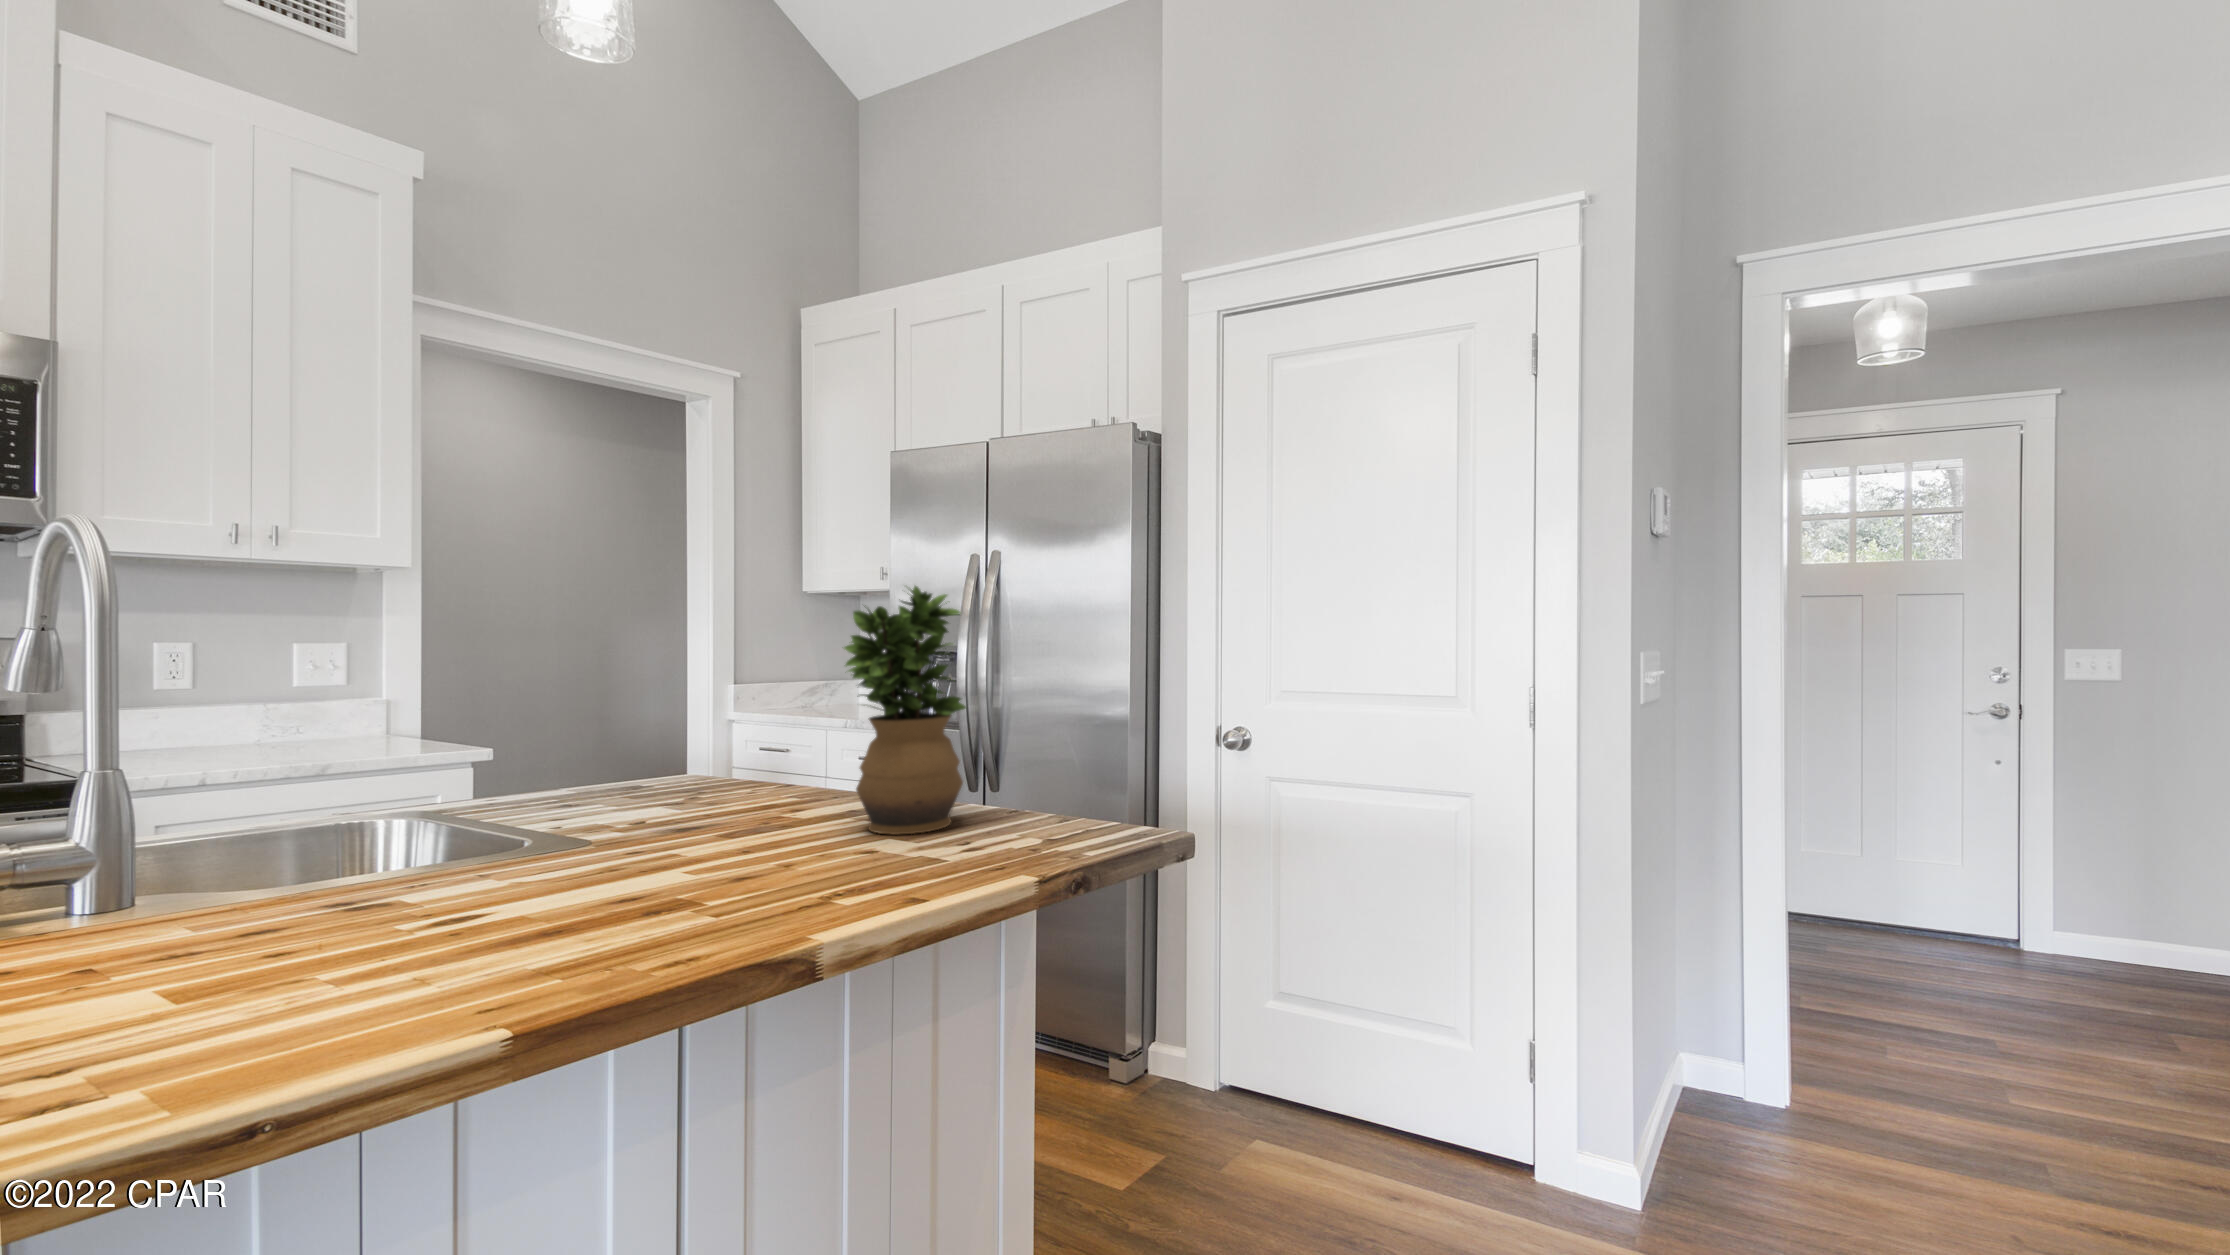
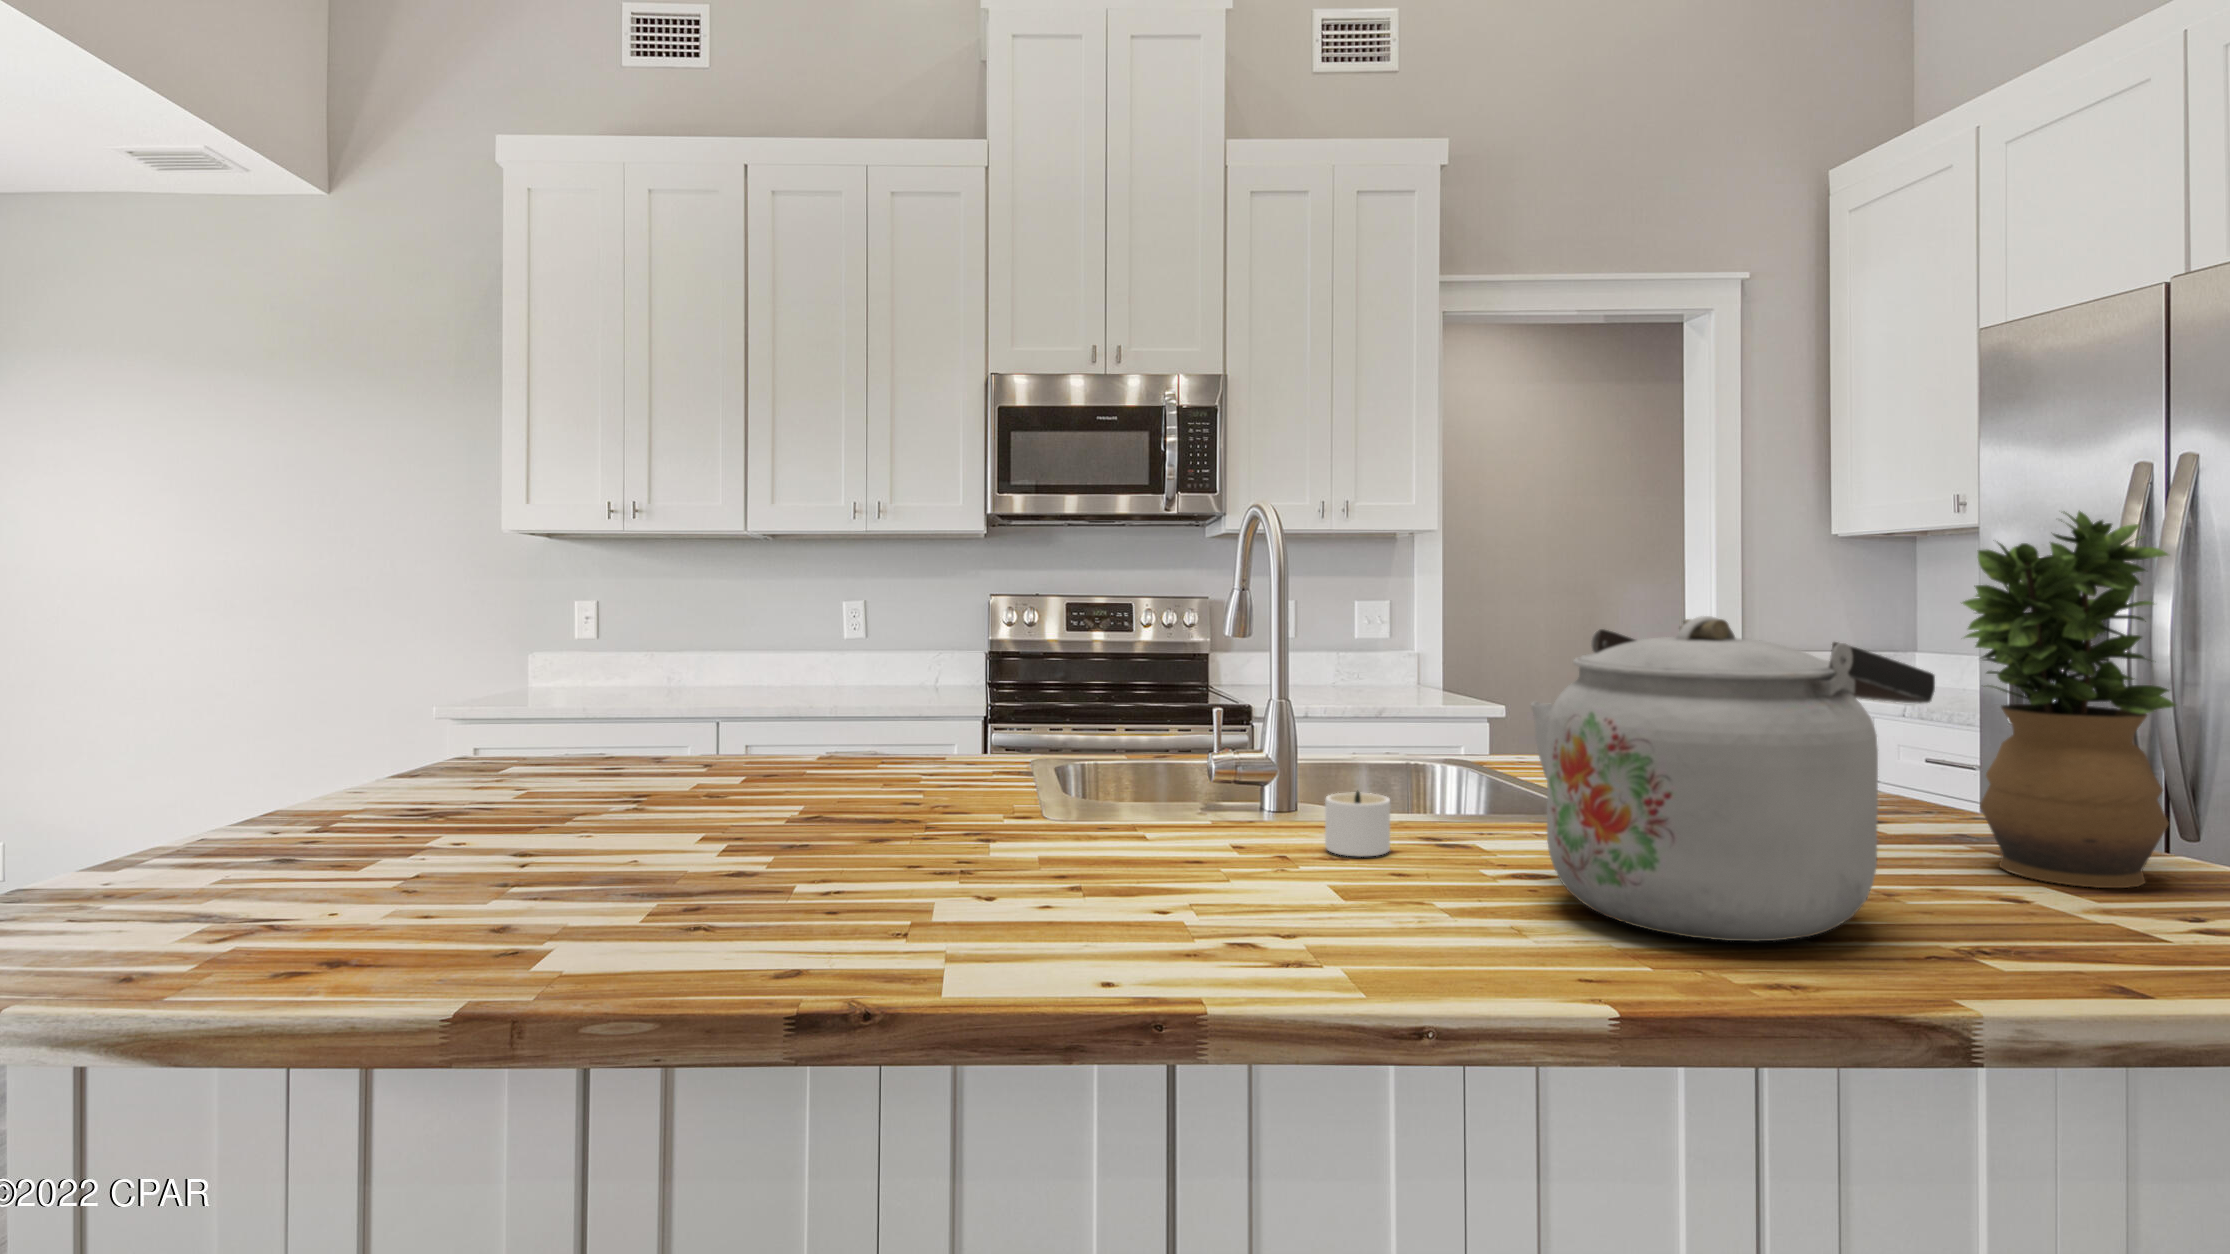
kettle: none [461,666,811,945] -> present [1531,616,1935,942]
candle: none [186,869,320,946] -> present [1325,791,1390,856]

